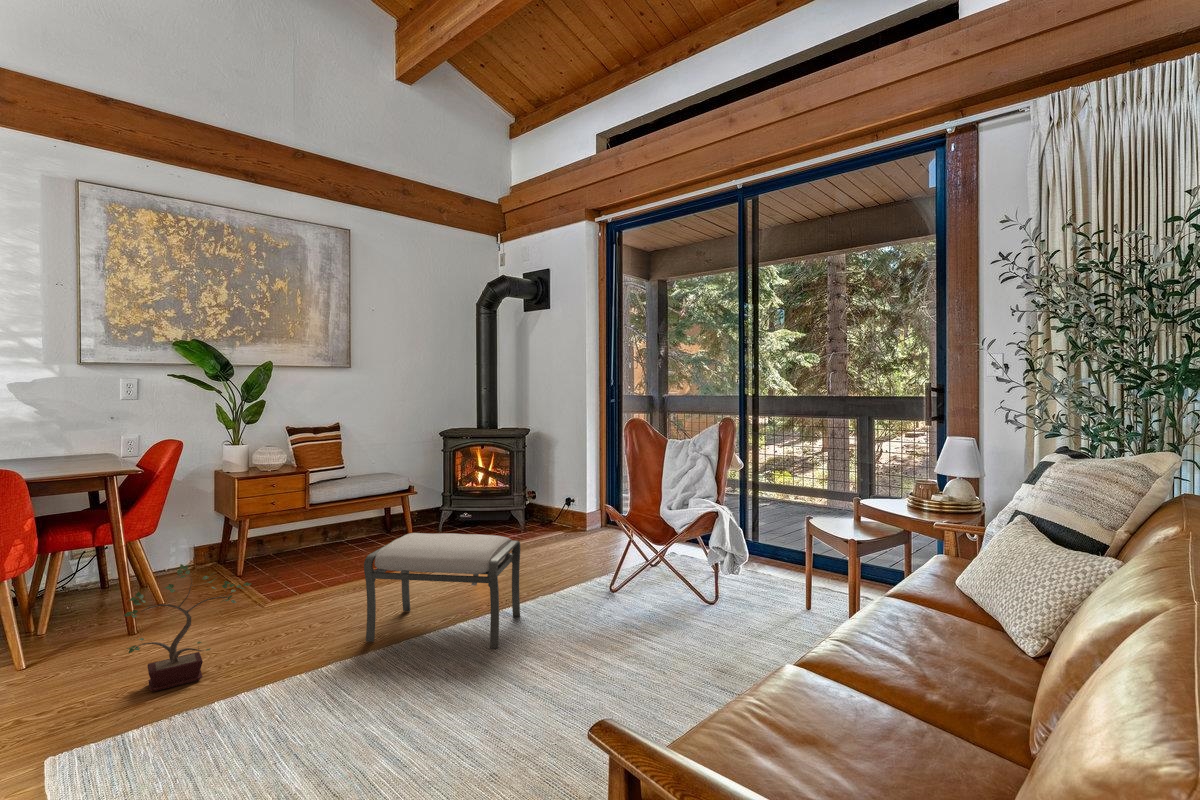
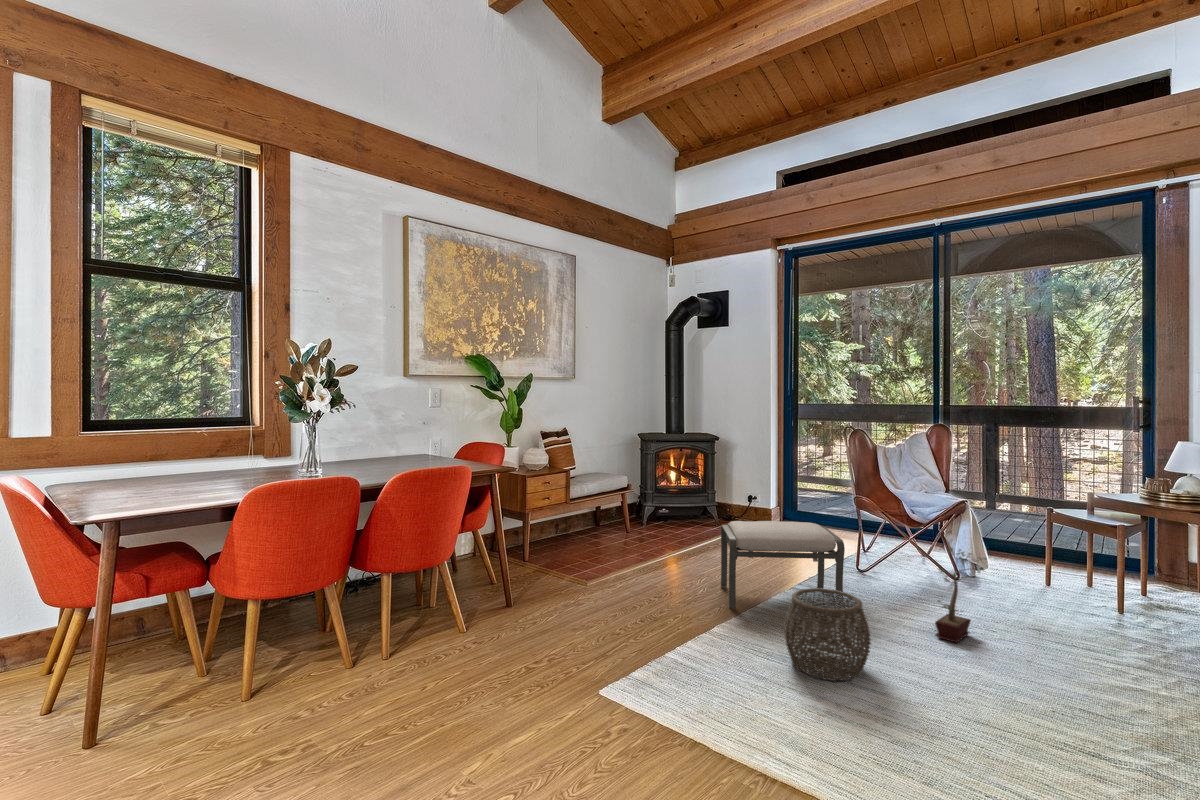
potted plant: present [124,564,251,691] -> present [935,547,986,643]
woven basket: none [287,628,405,760] -> present [784,588,871,681]

